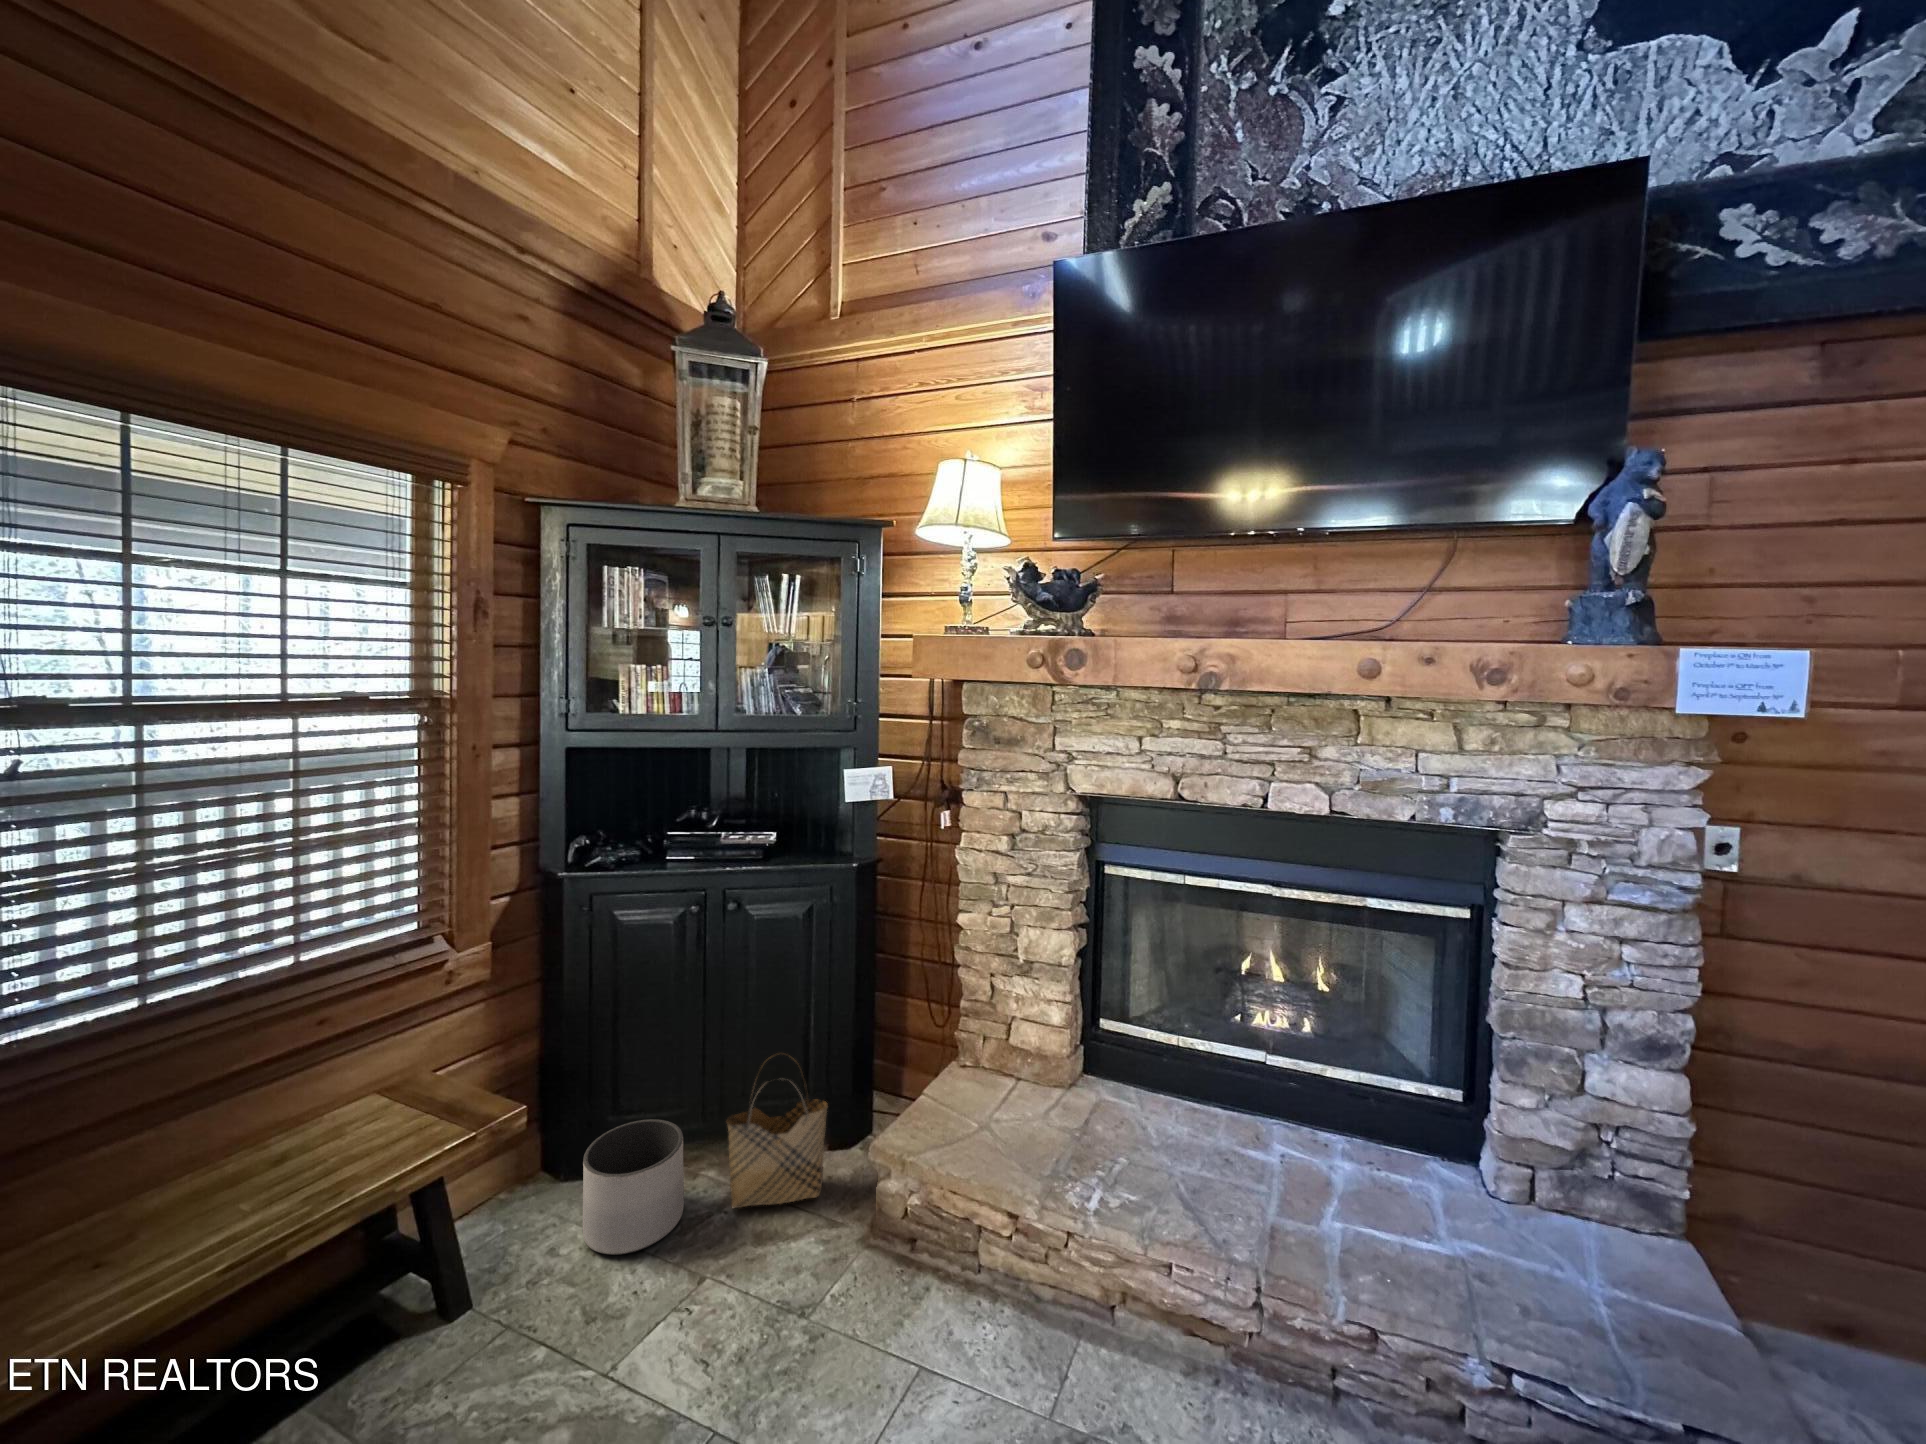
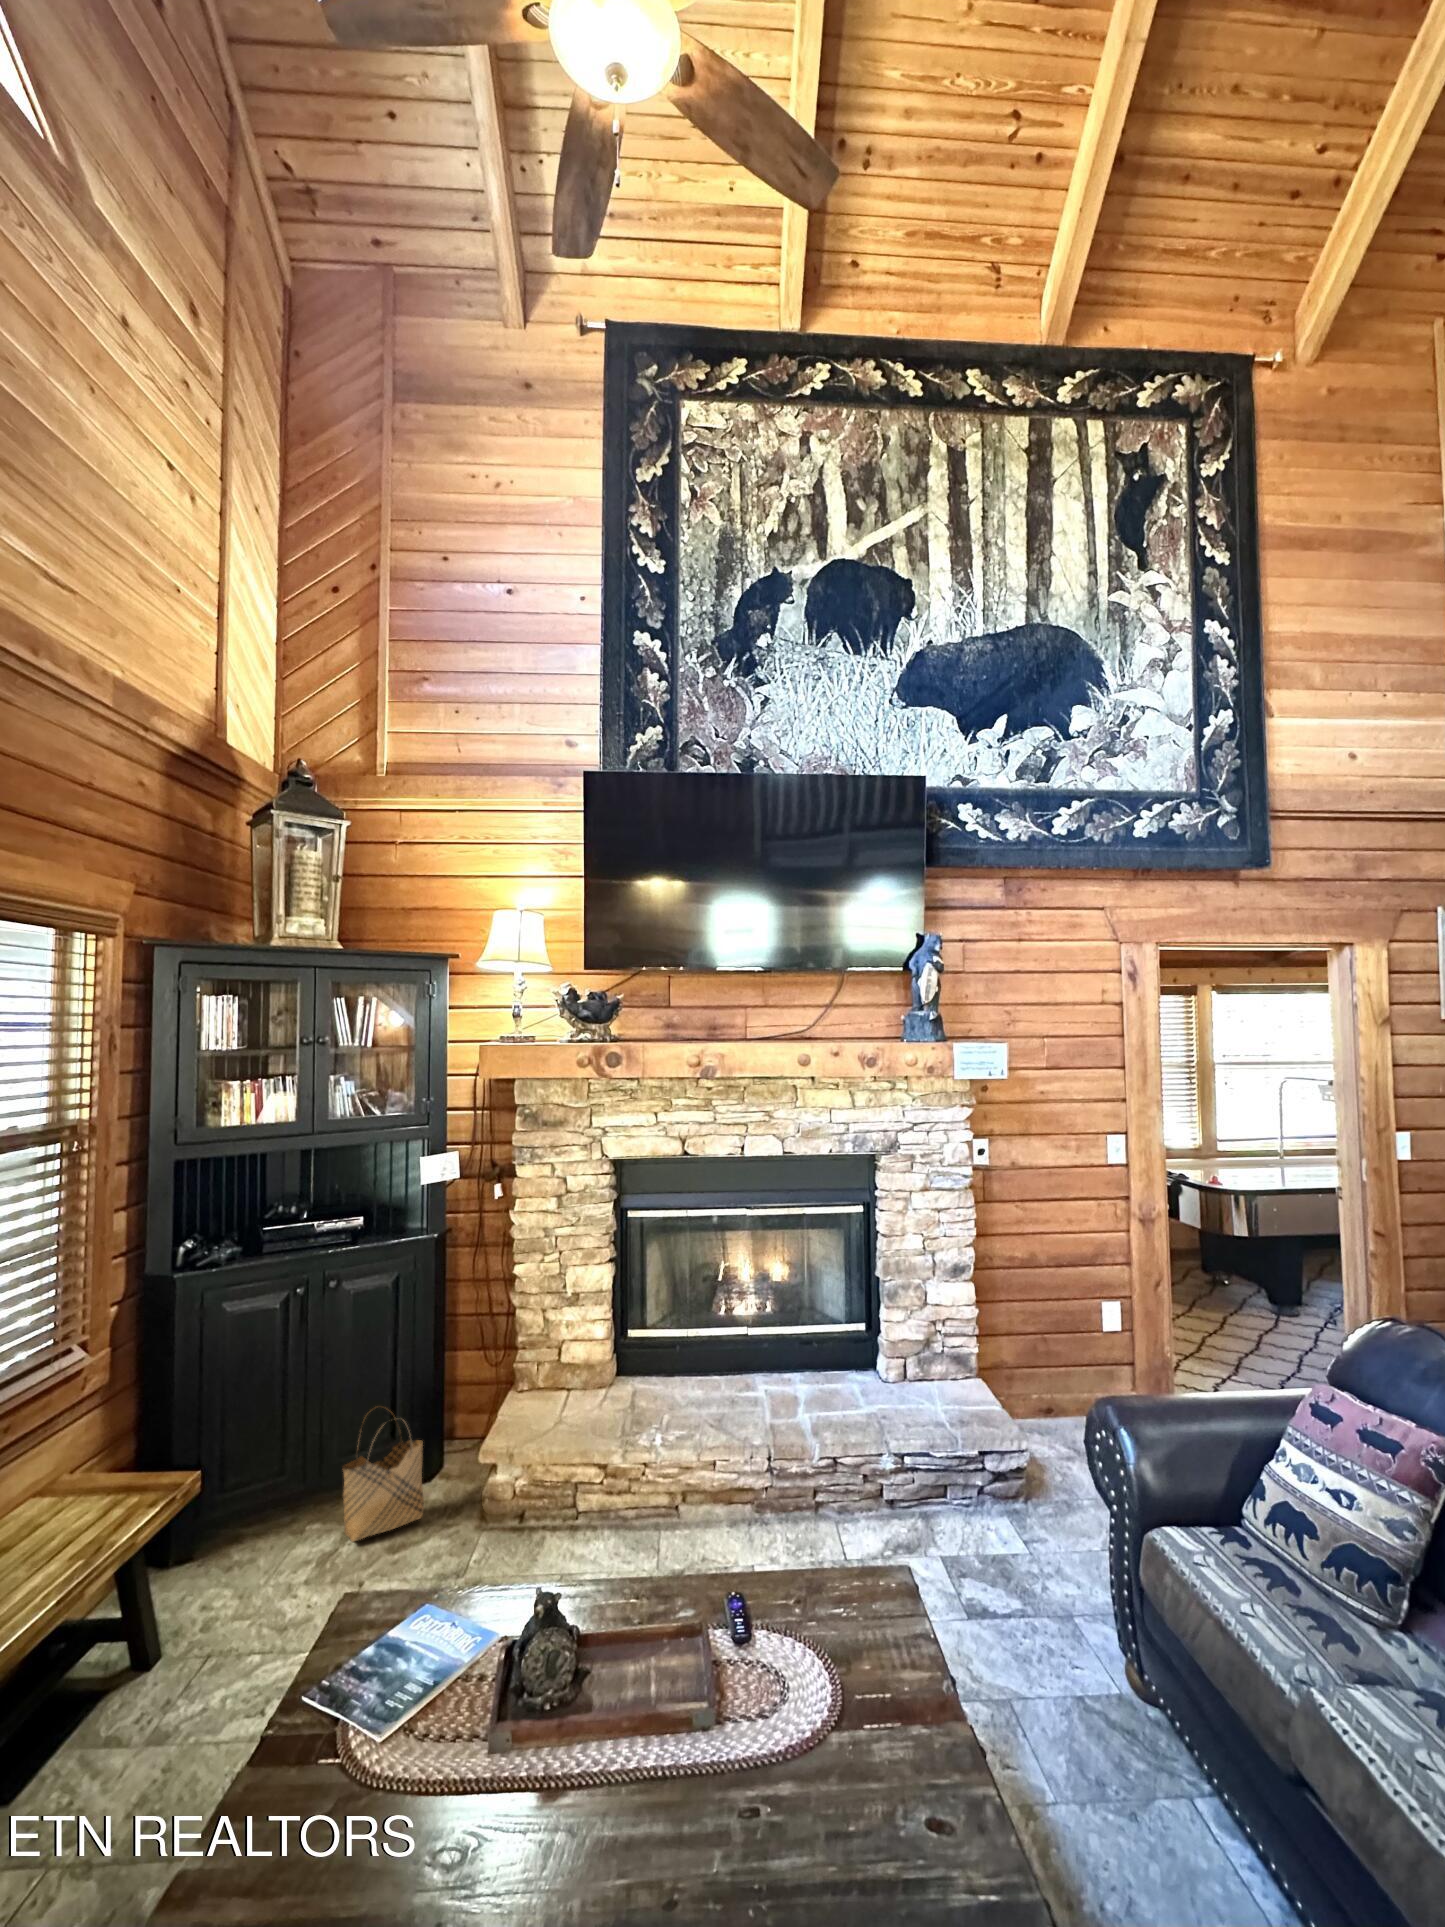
planter: present [583,1119,684,1255] -> none [223,1484,312,1597]

